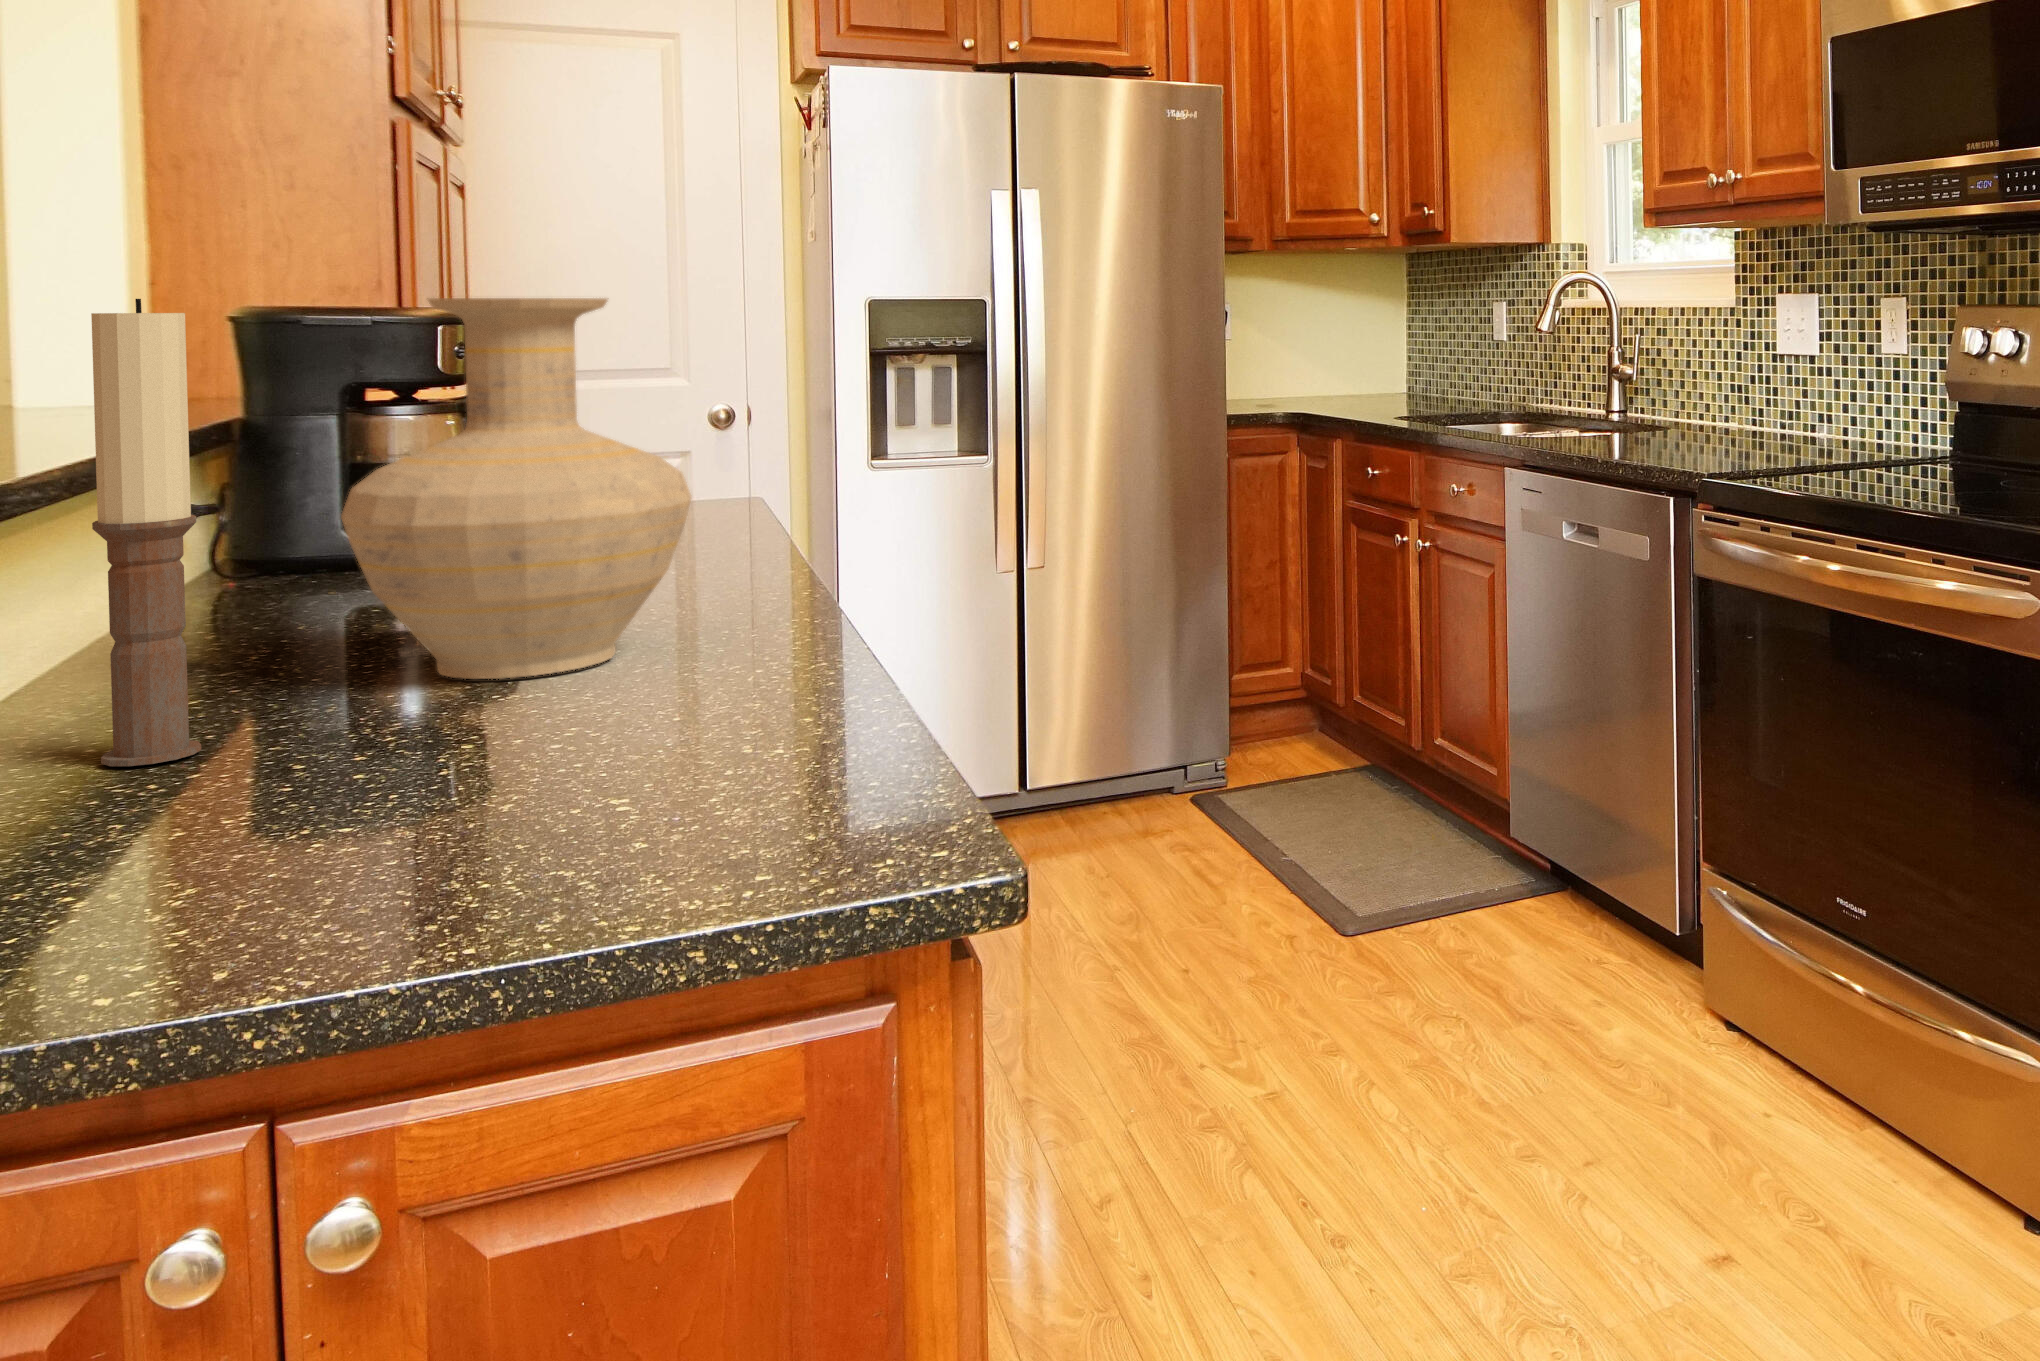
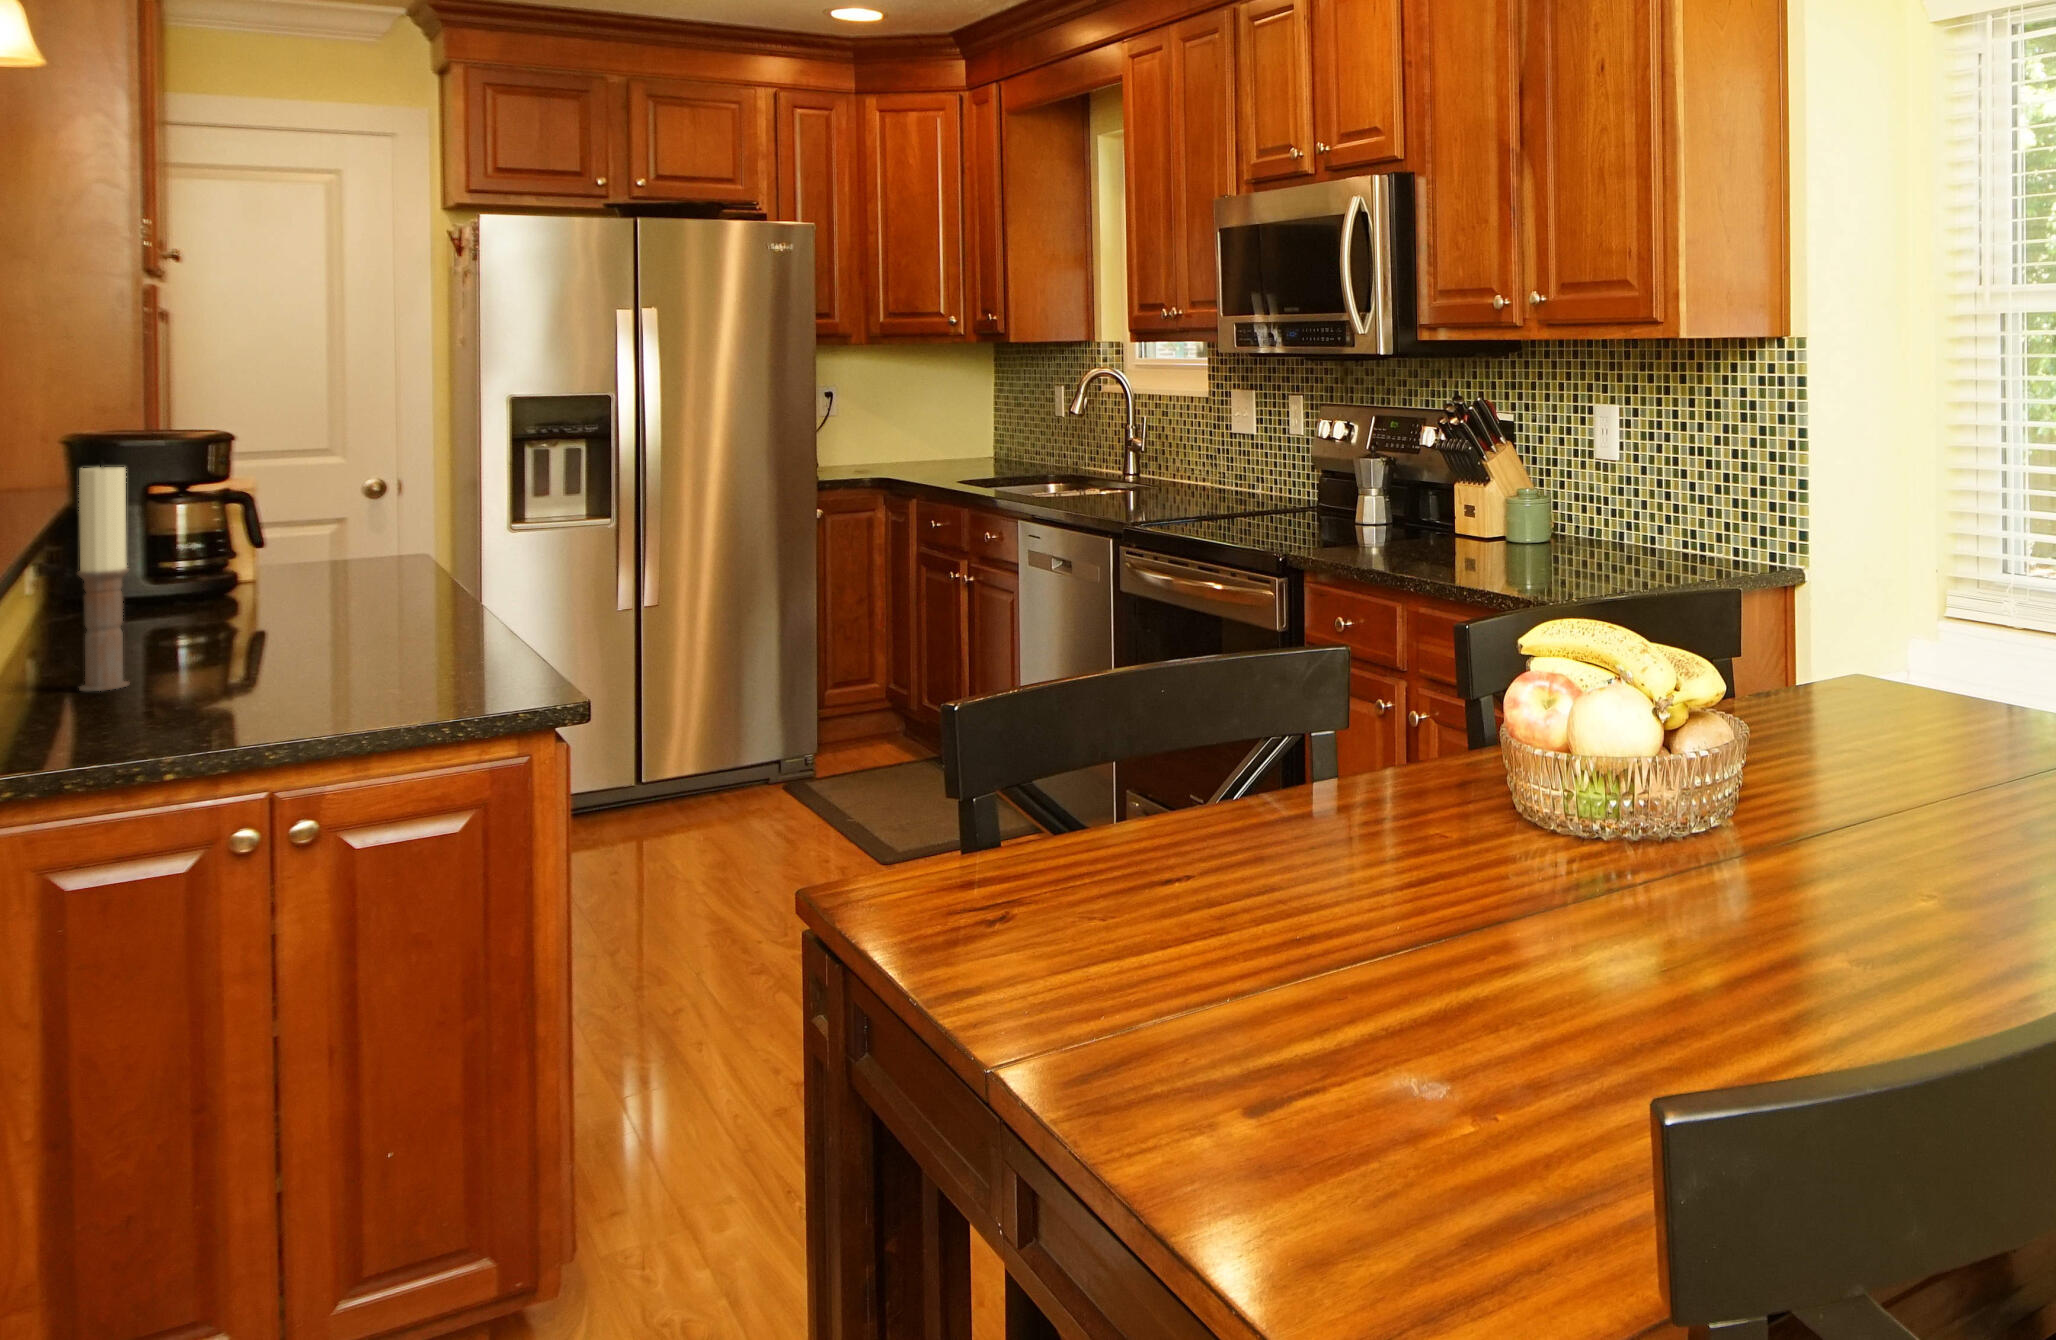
vase: present [341,298,691,679] -> none [184,444,390,654]

